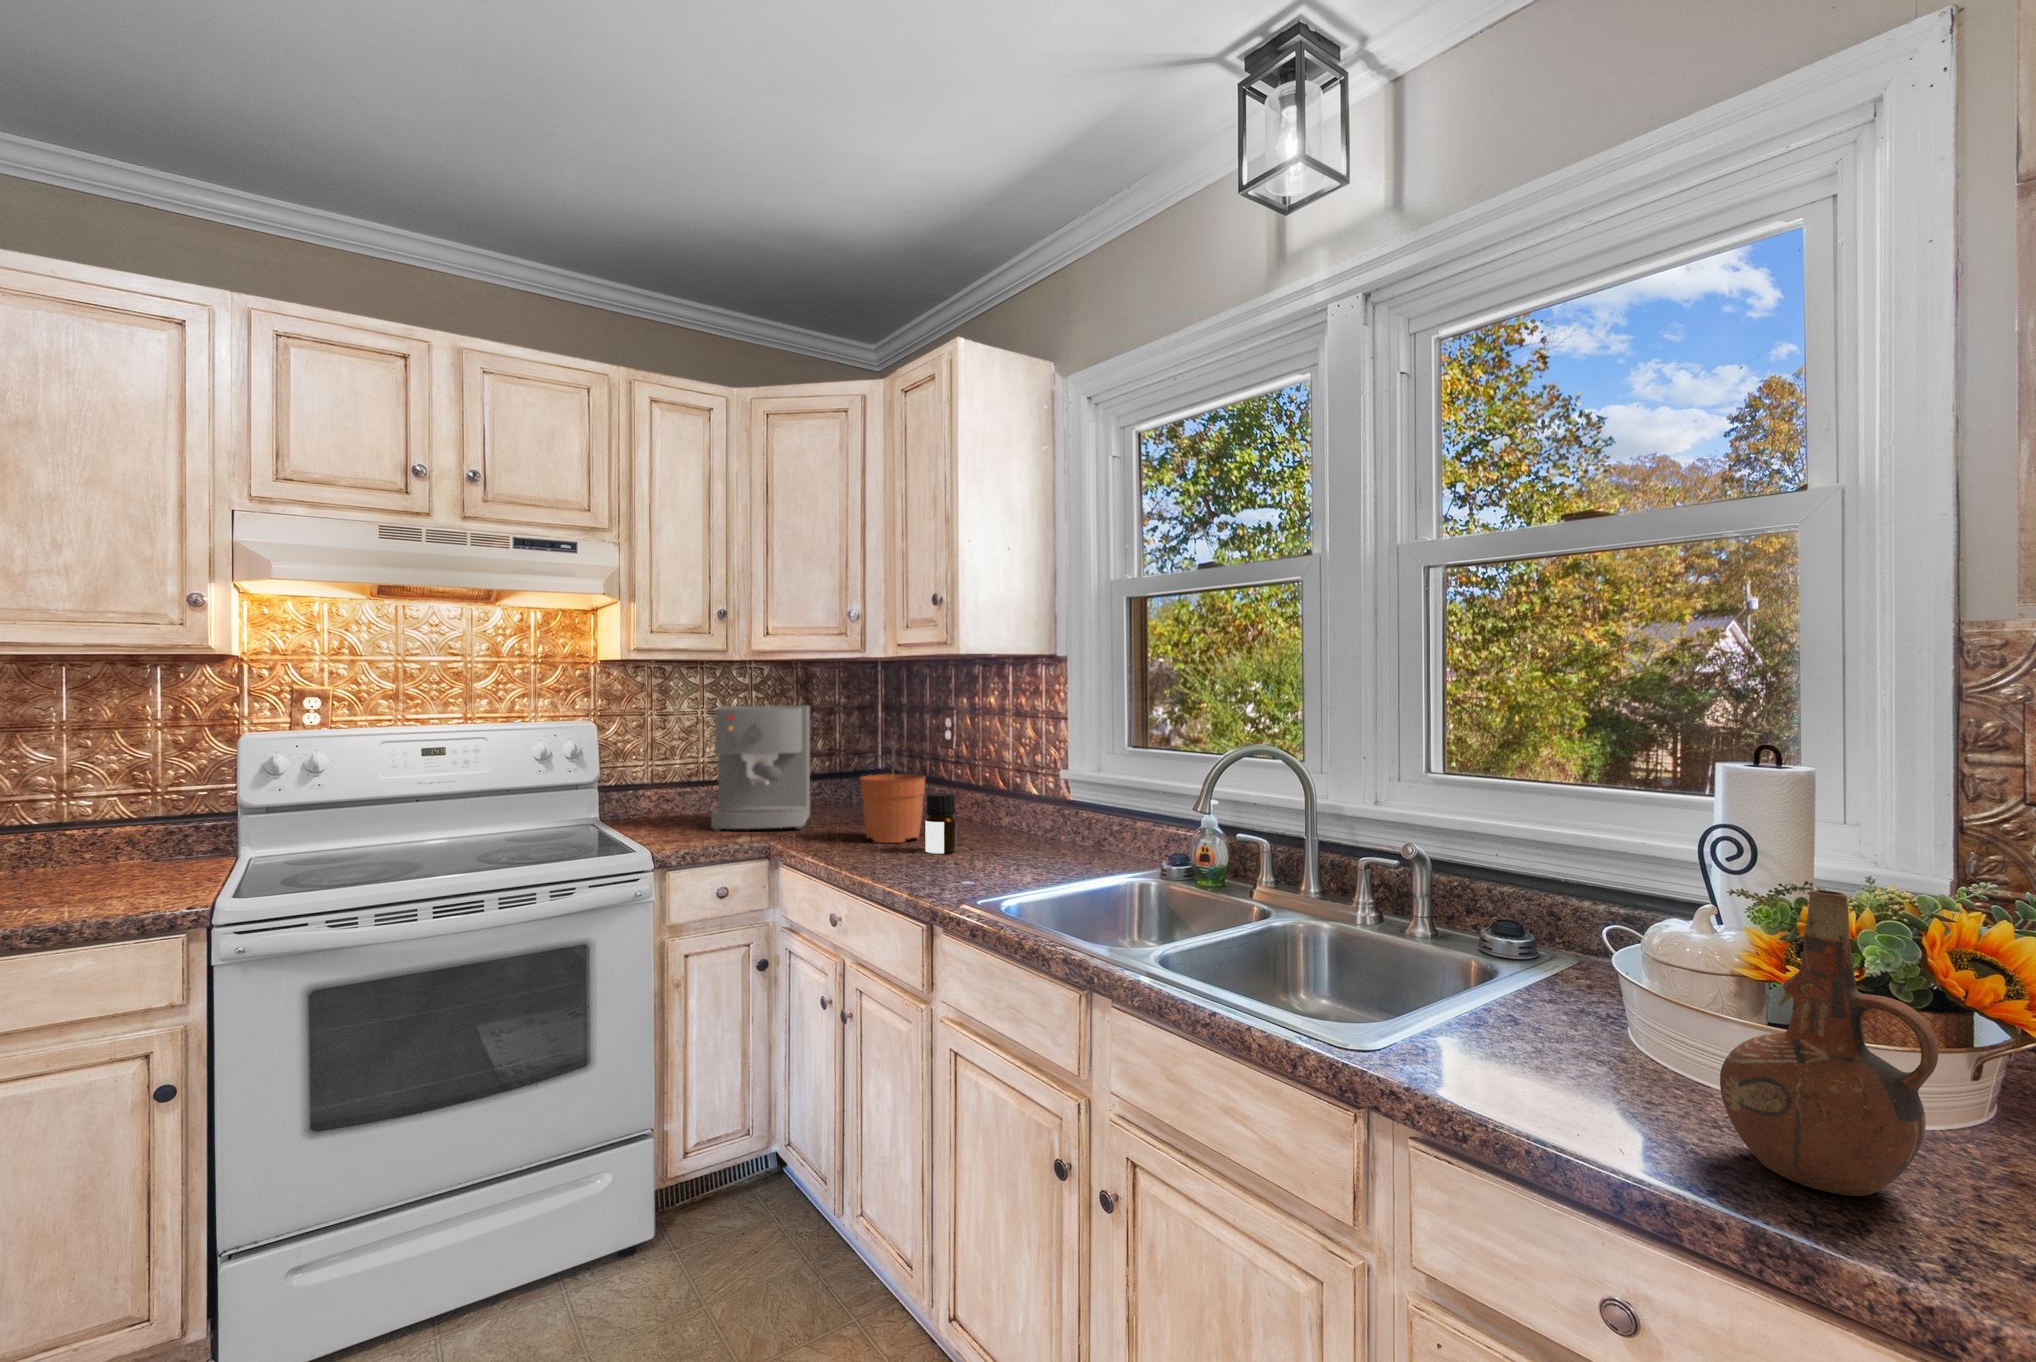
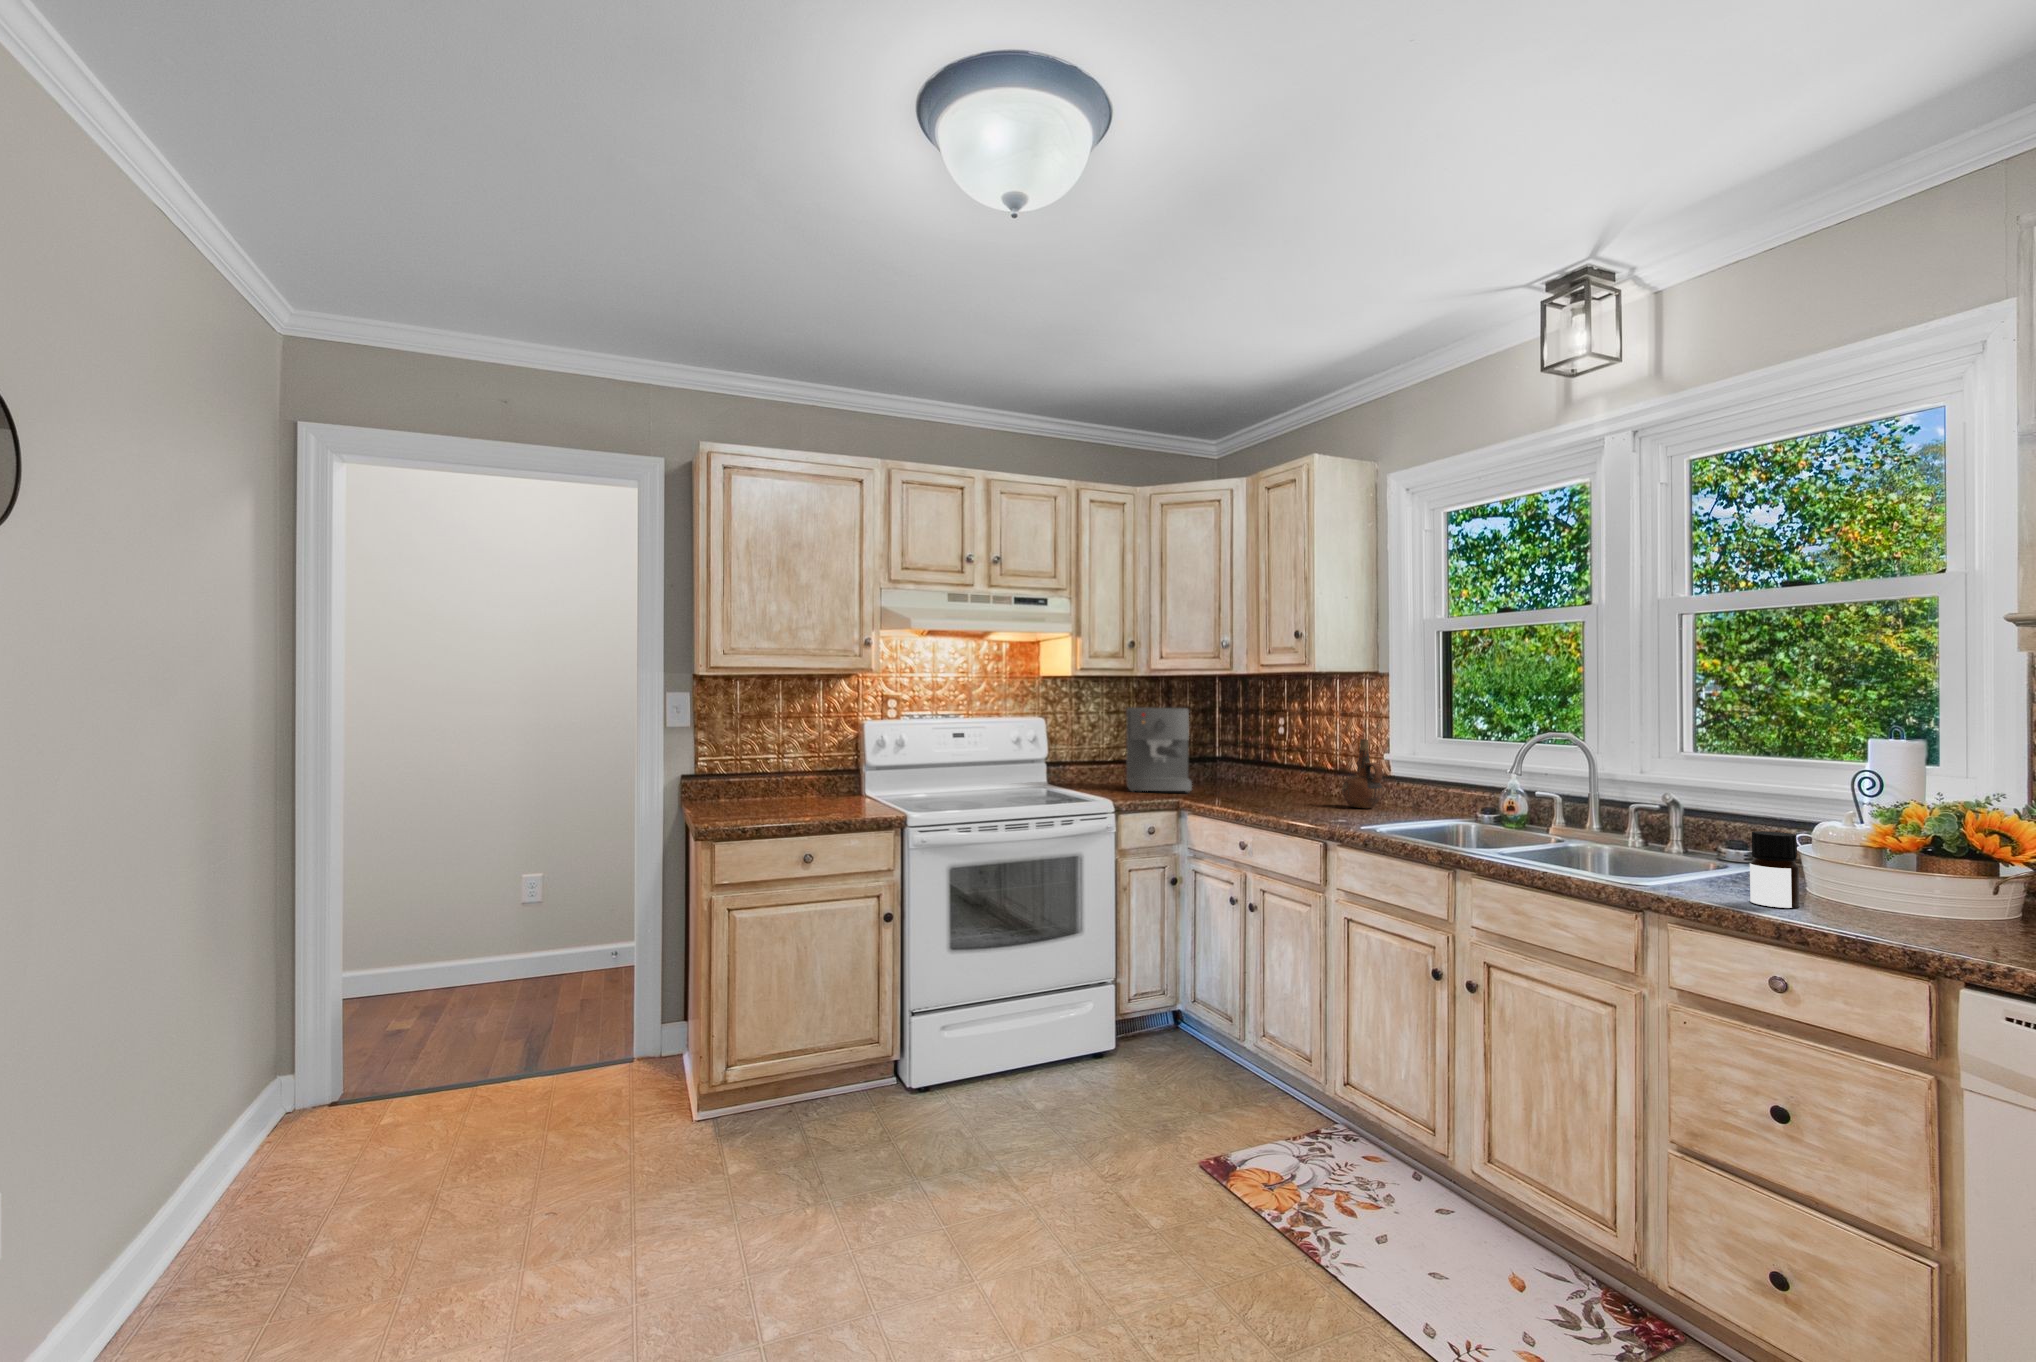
plant pot: present [860,748,925,843] -> none [1238,735,1285,801]
bottle: present [925,793,956,853] -> present [1750,831,1800,908]
ceramic pitcher: present [1720,890,1938,1196] -> present [1342,739,1383,808]

